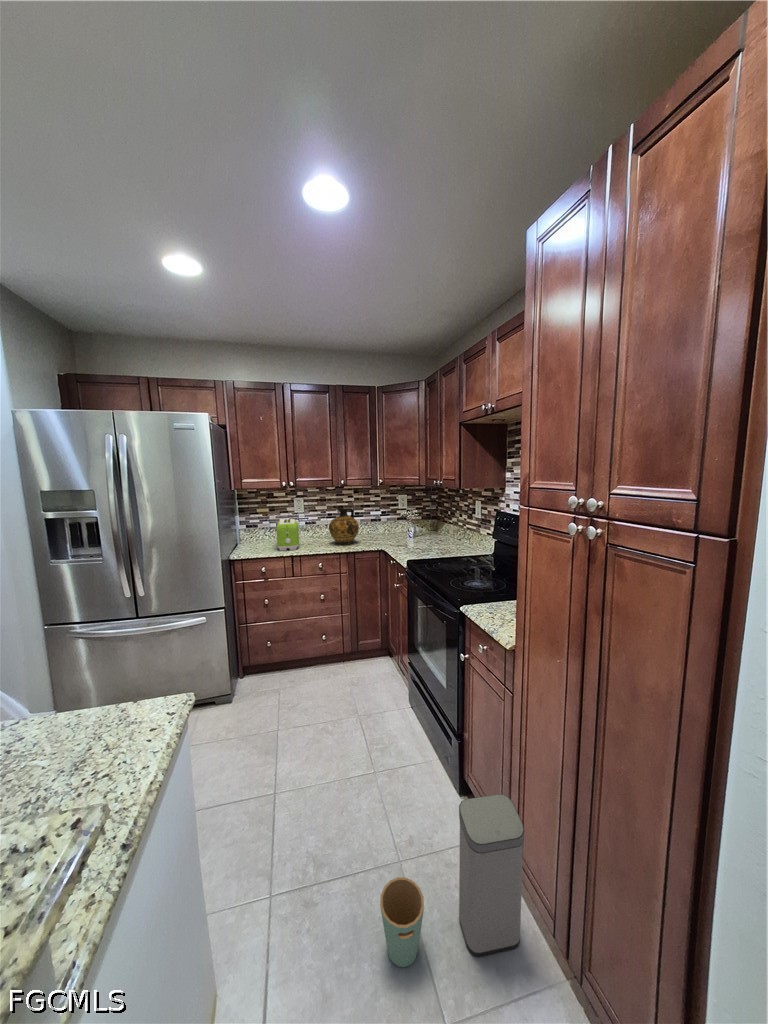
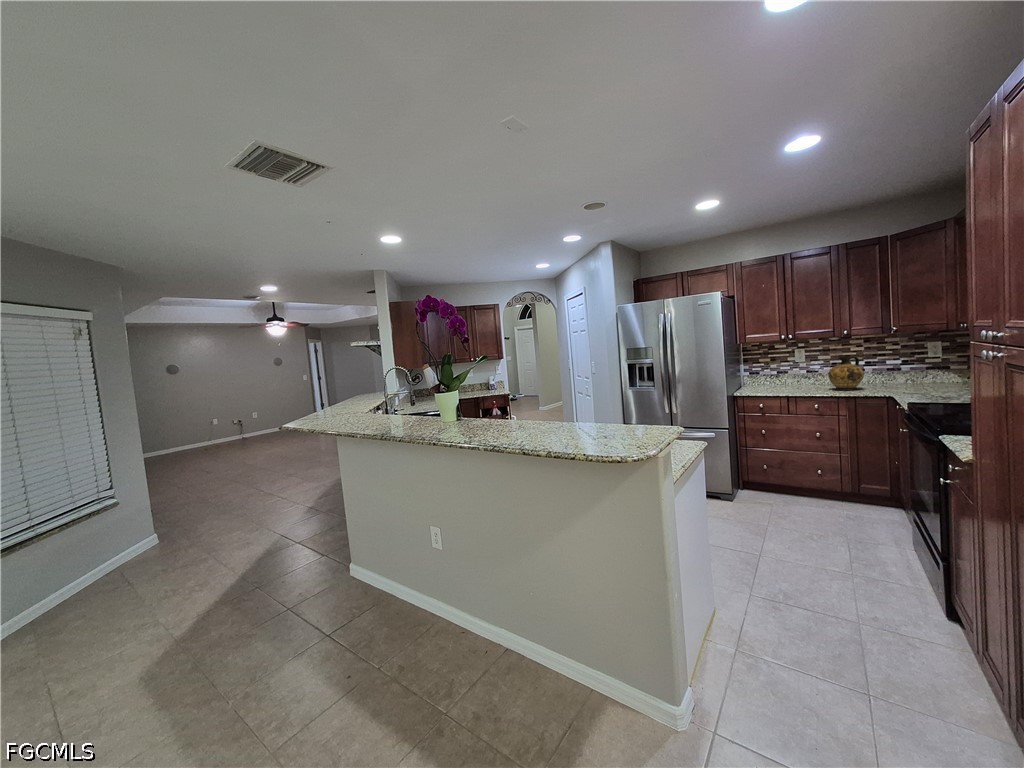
toaster: present [276,519,299,551] -> none [774,367,796,392]
trash can: present [380,794,524,967] -> none [819,540,938,644]

